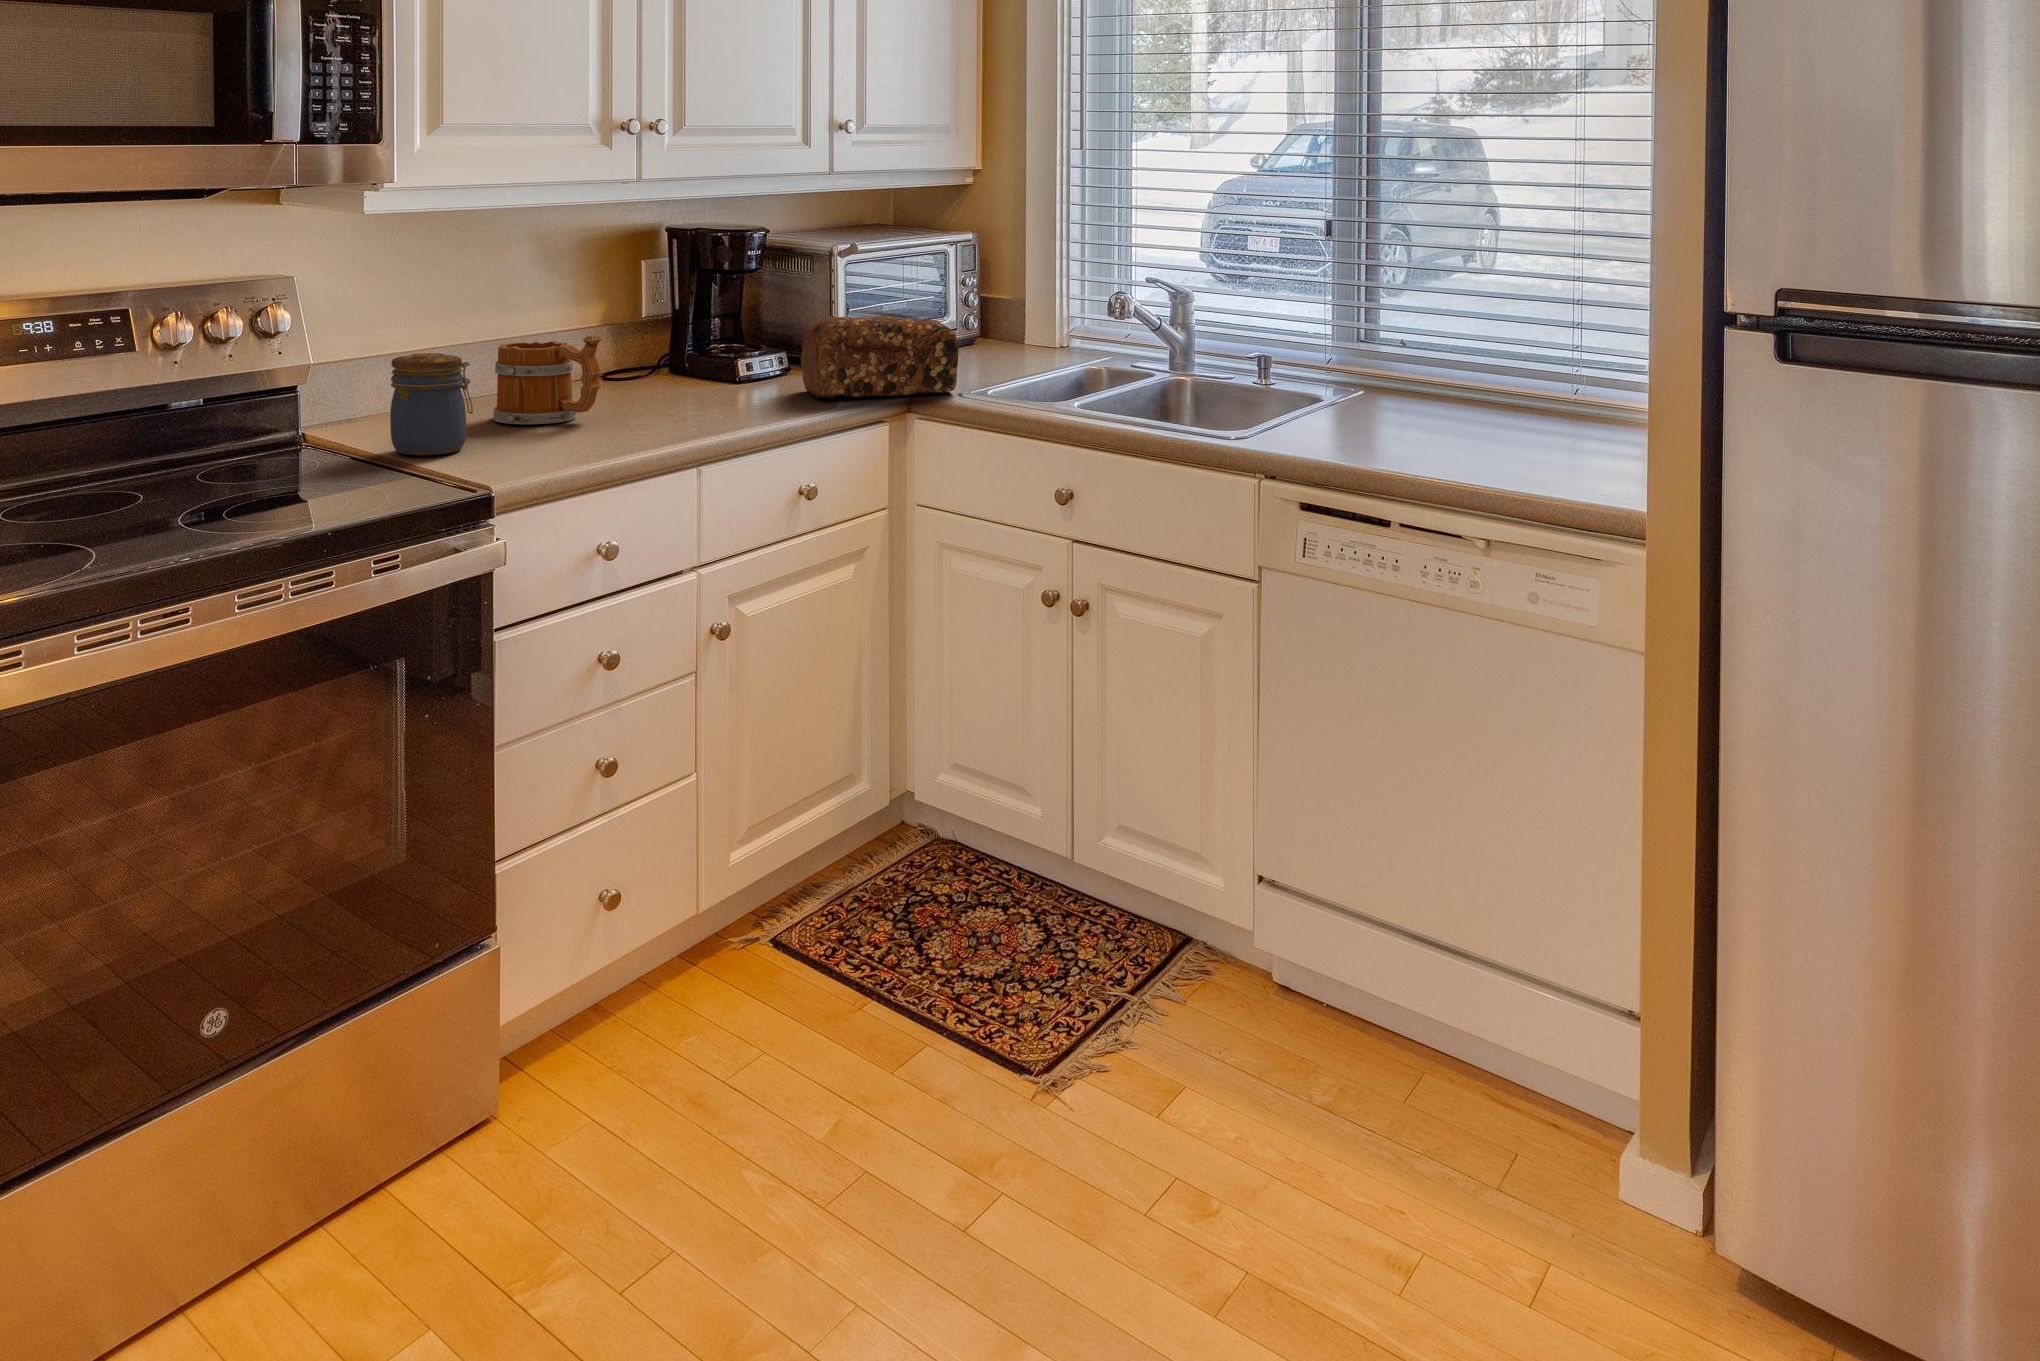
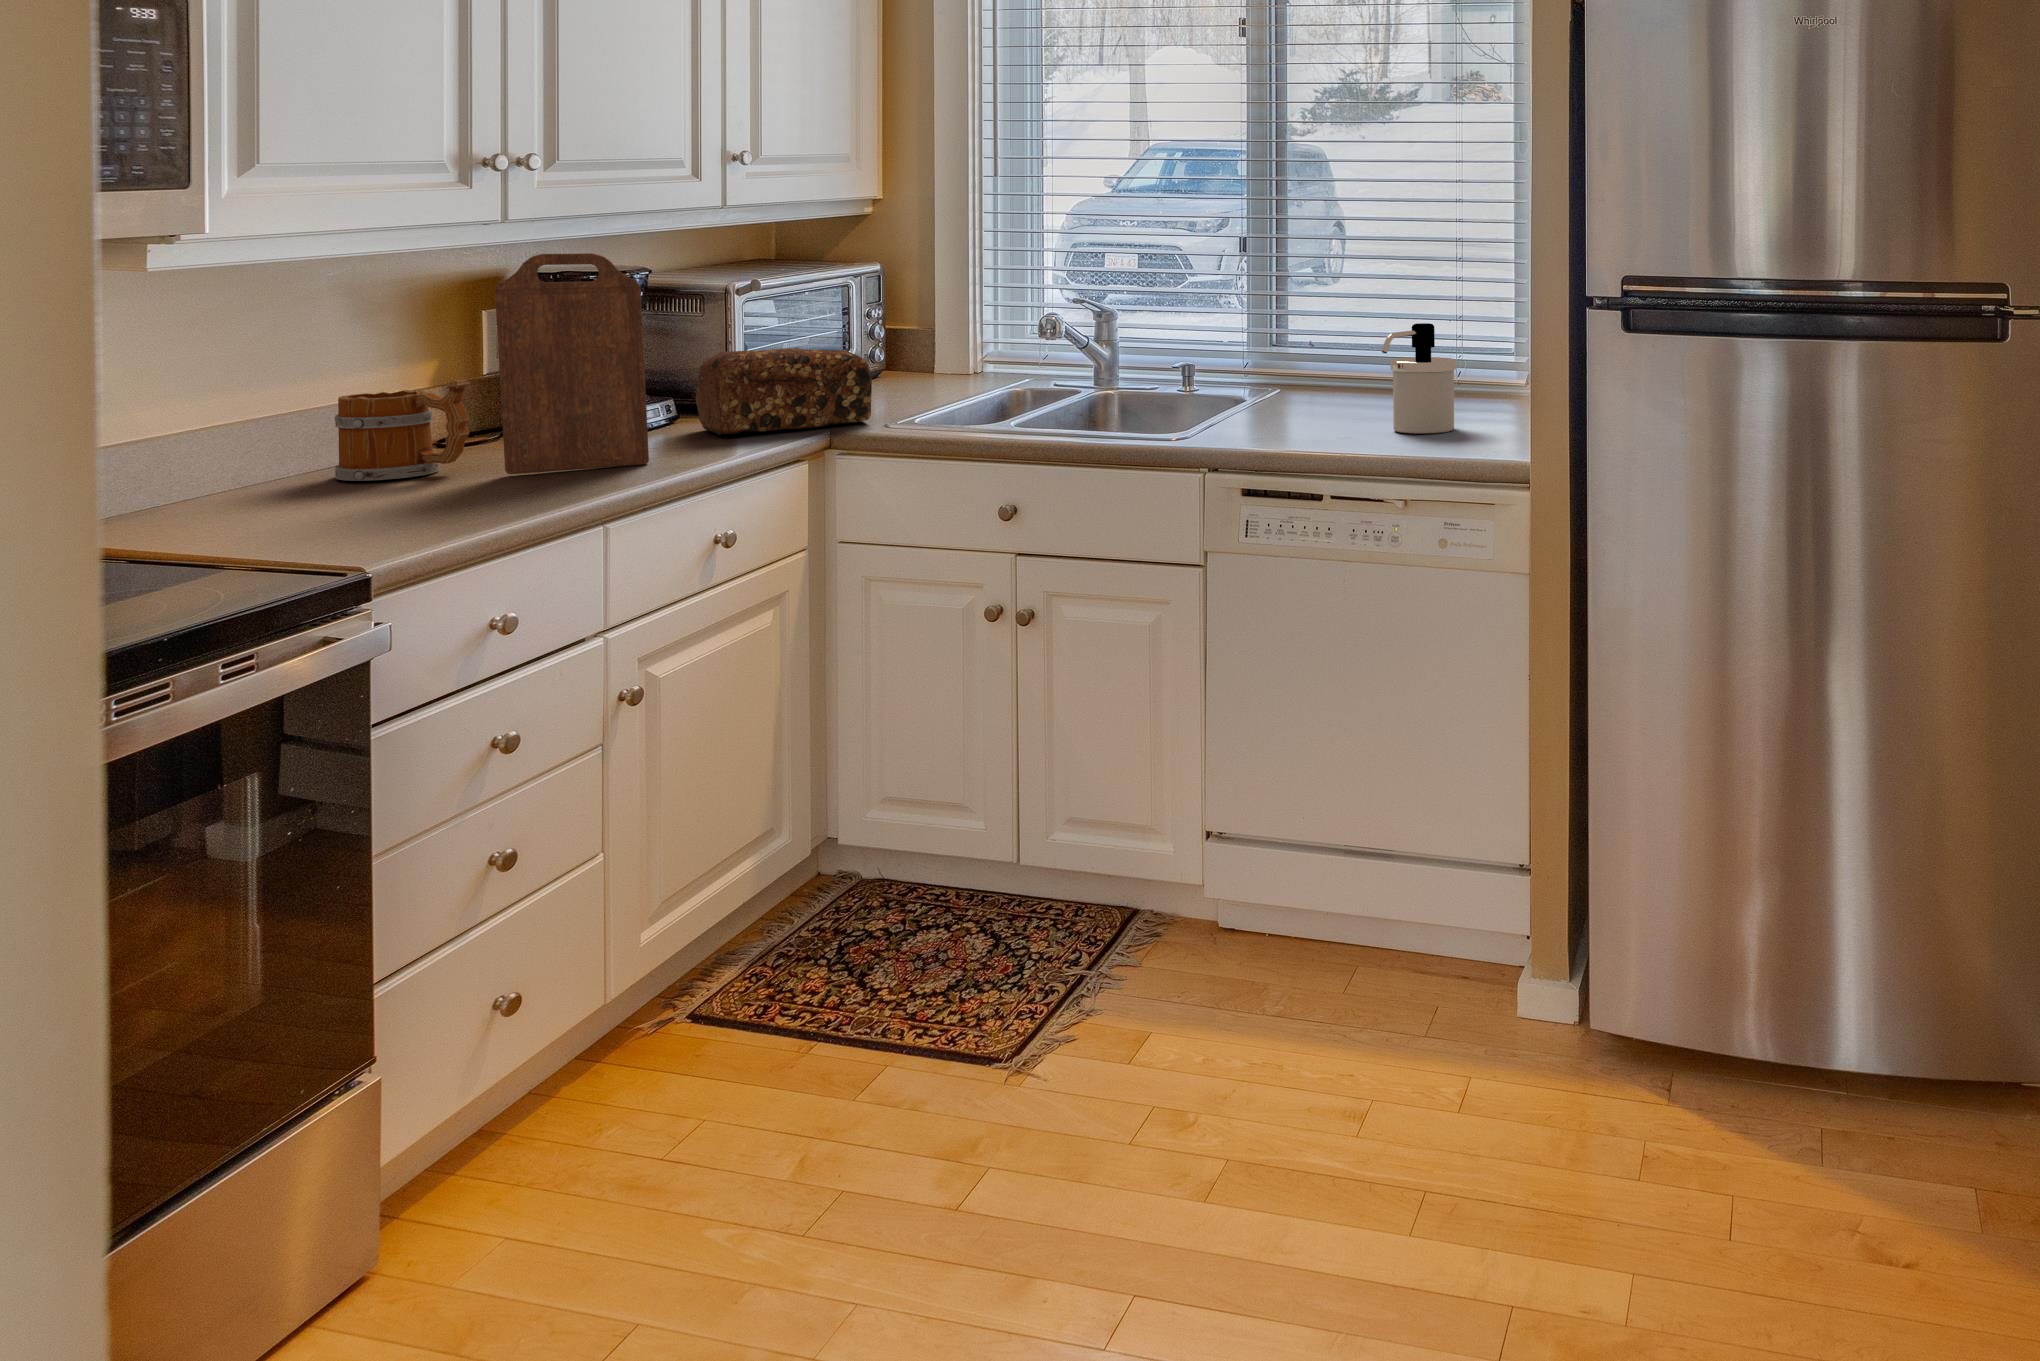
cutting board: none [624,219,750,427] -> present [495,253,649,474]
soap dispenser: none [1489,325,1575,451] -> present [1382,323,1456,434]
jar: present [390,353,473,455] -> none [217,405,321,517]

